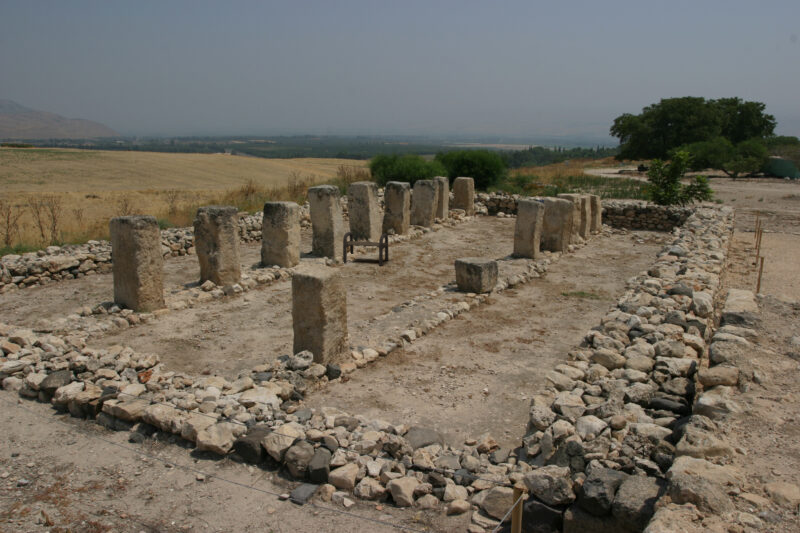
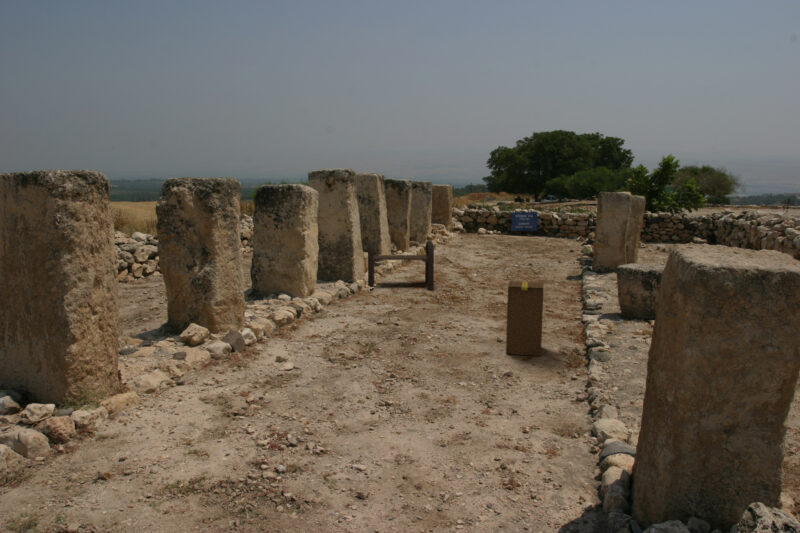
cardboard box: none [358,268,383,310] -> present [506,281,544,356]

